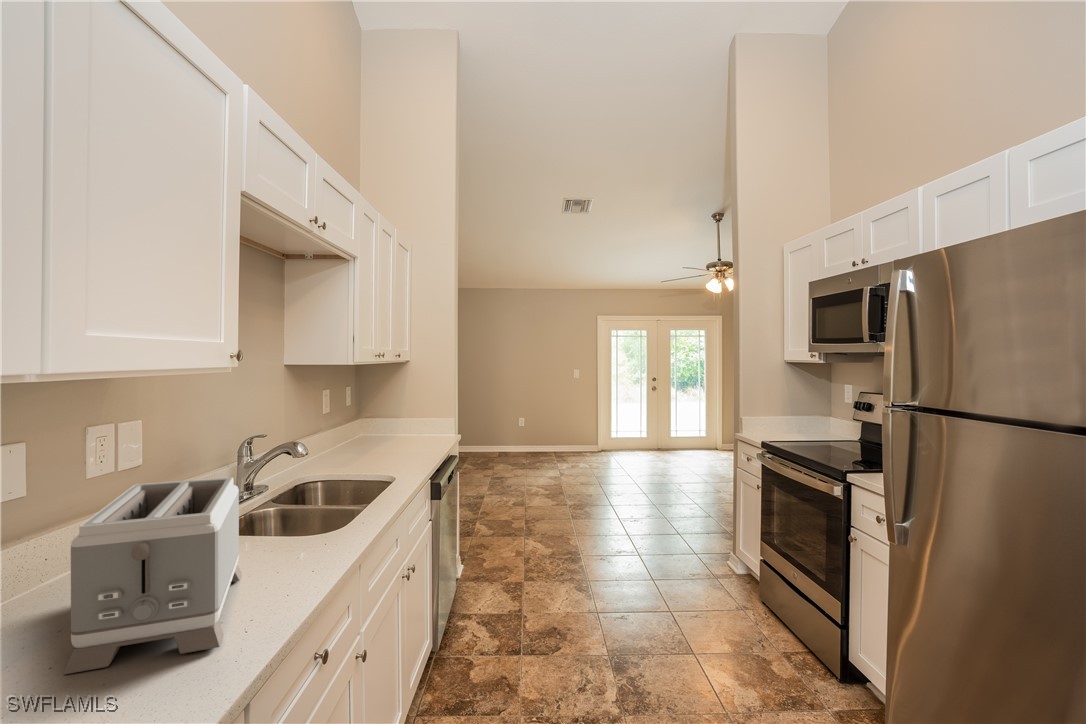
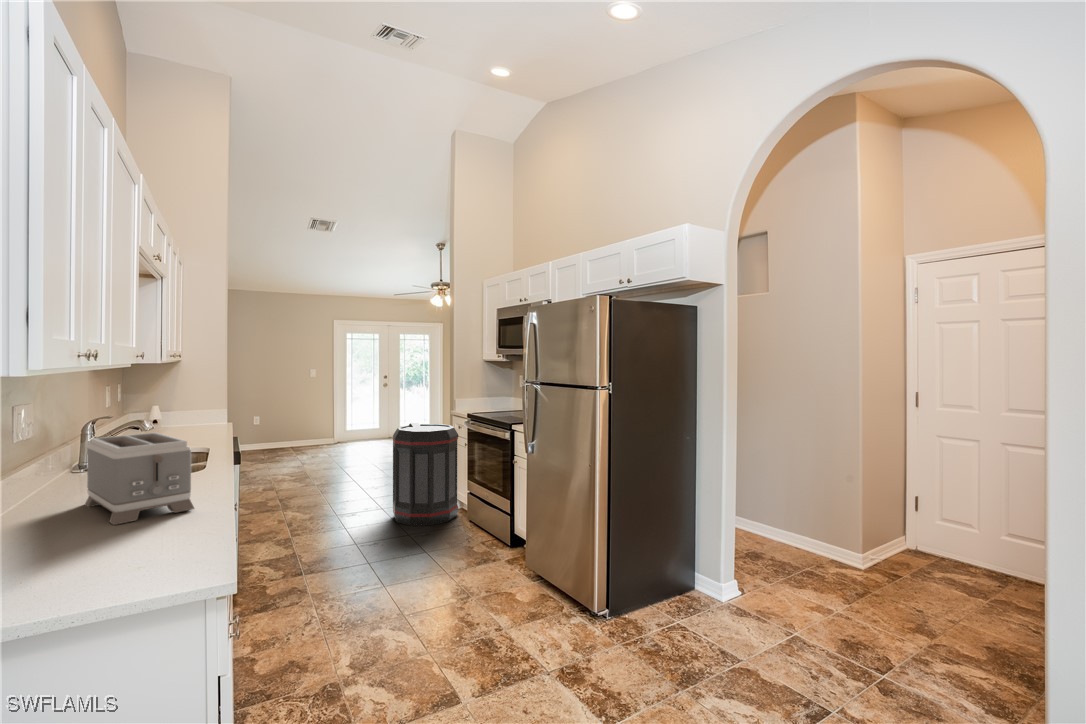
trash can: none [651,447,746,600] -> present [393,423,458,526]

